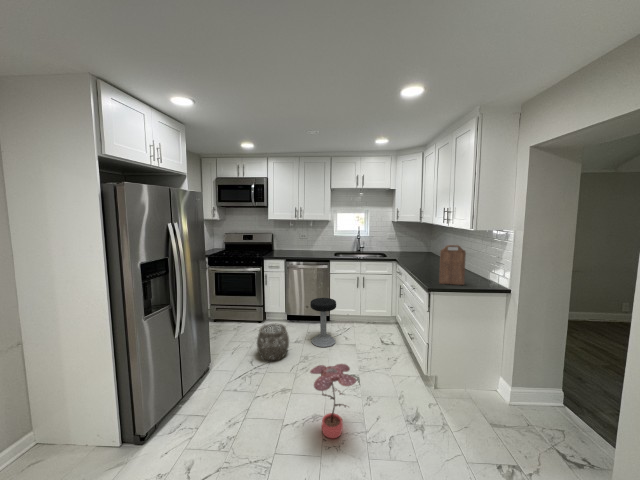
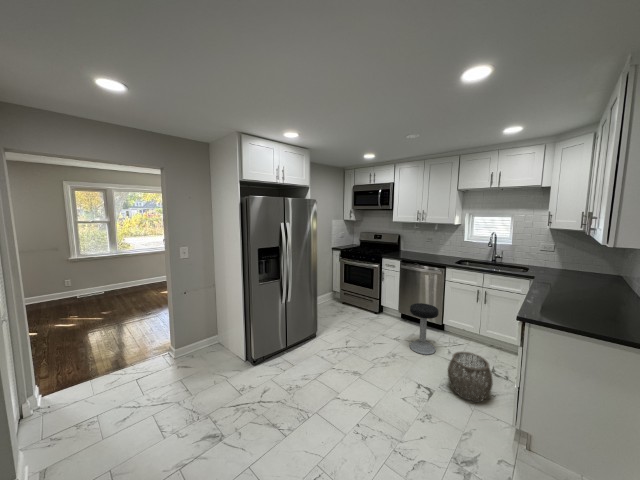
cutting board: present [439,245,466,285] -> none [550,268,600,328]
woven basket: present [257,323,289,361] -> present [448,352,493,402]
potted plant: present [310,364,356,438] -> none [349,360,394,430]

